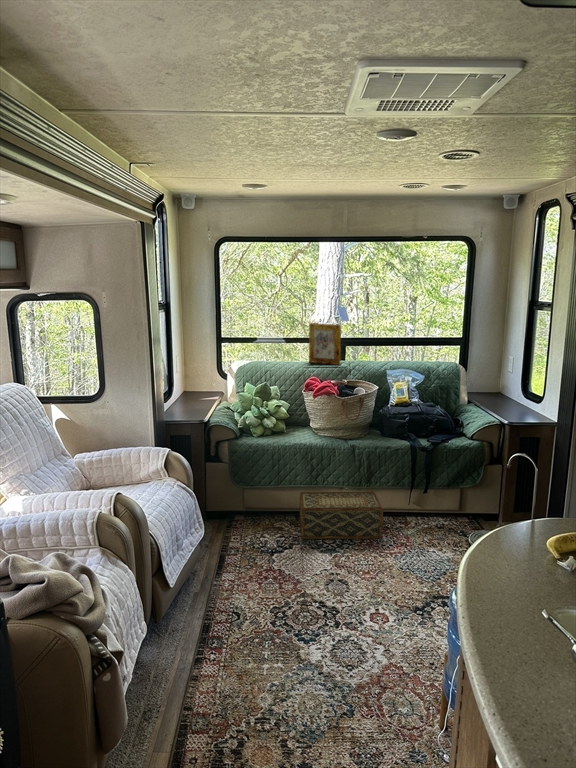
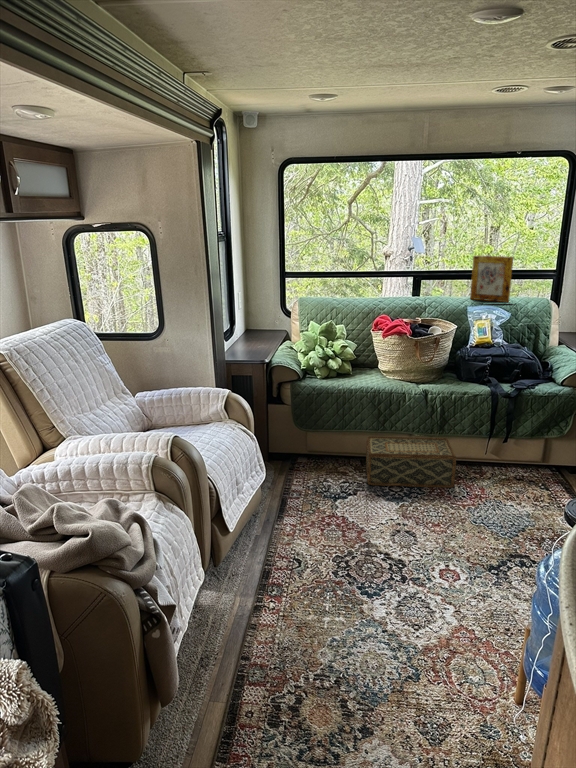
picture frame: present [309,323,341,365] -> present [470,256,513,302]

